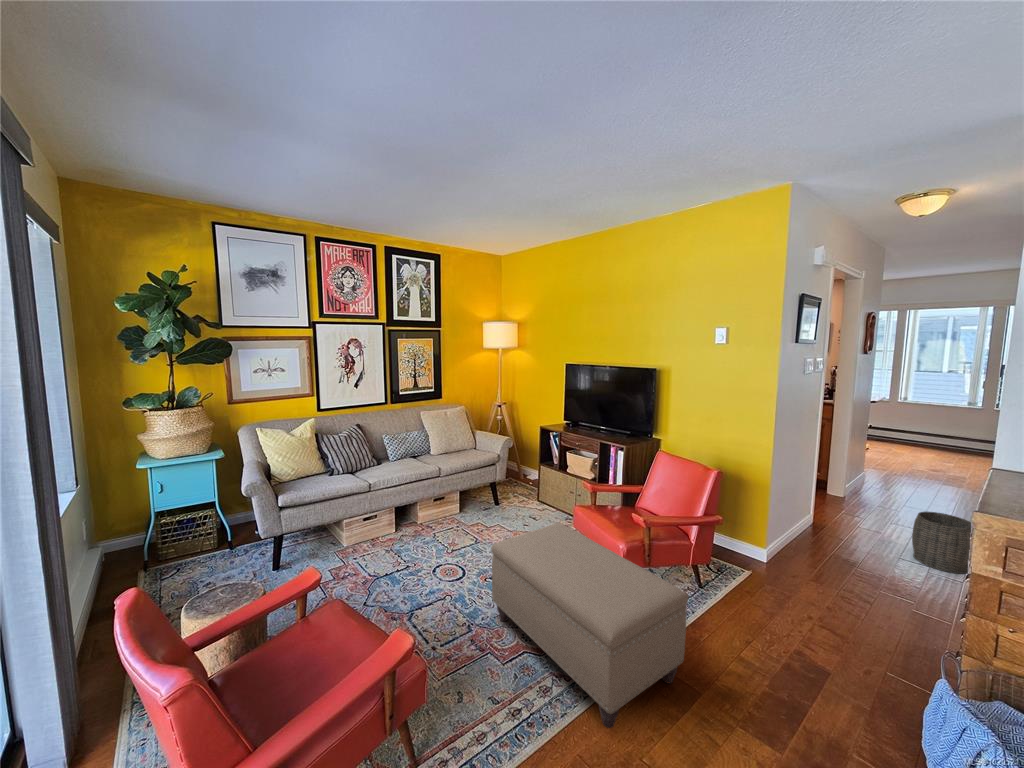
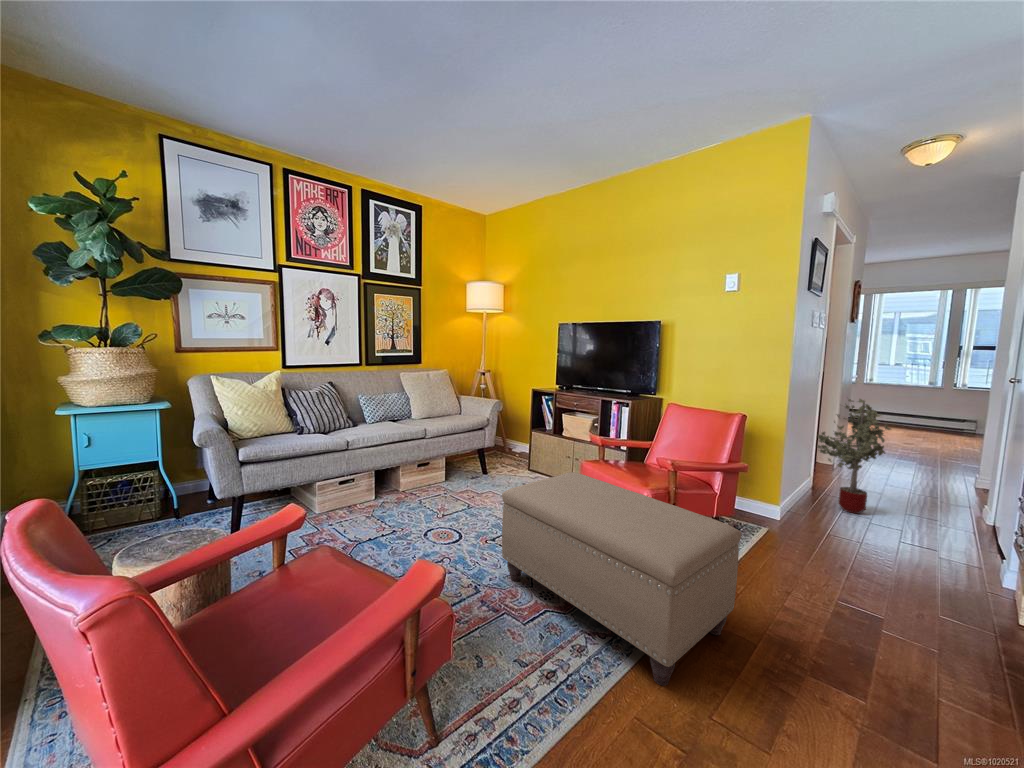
potted tree: none [808,444,882,558] -> present [817,399,891,514]
woven basket: present [912,512,971,574] -> none [917,466,984,525]

